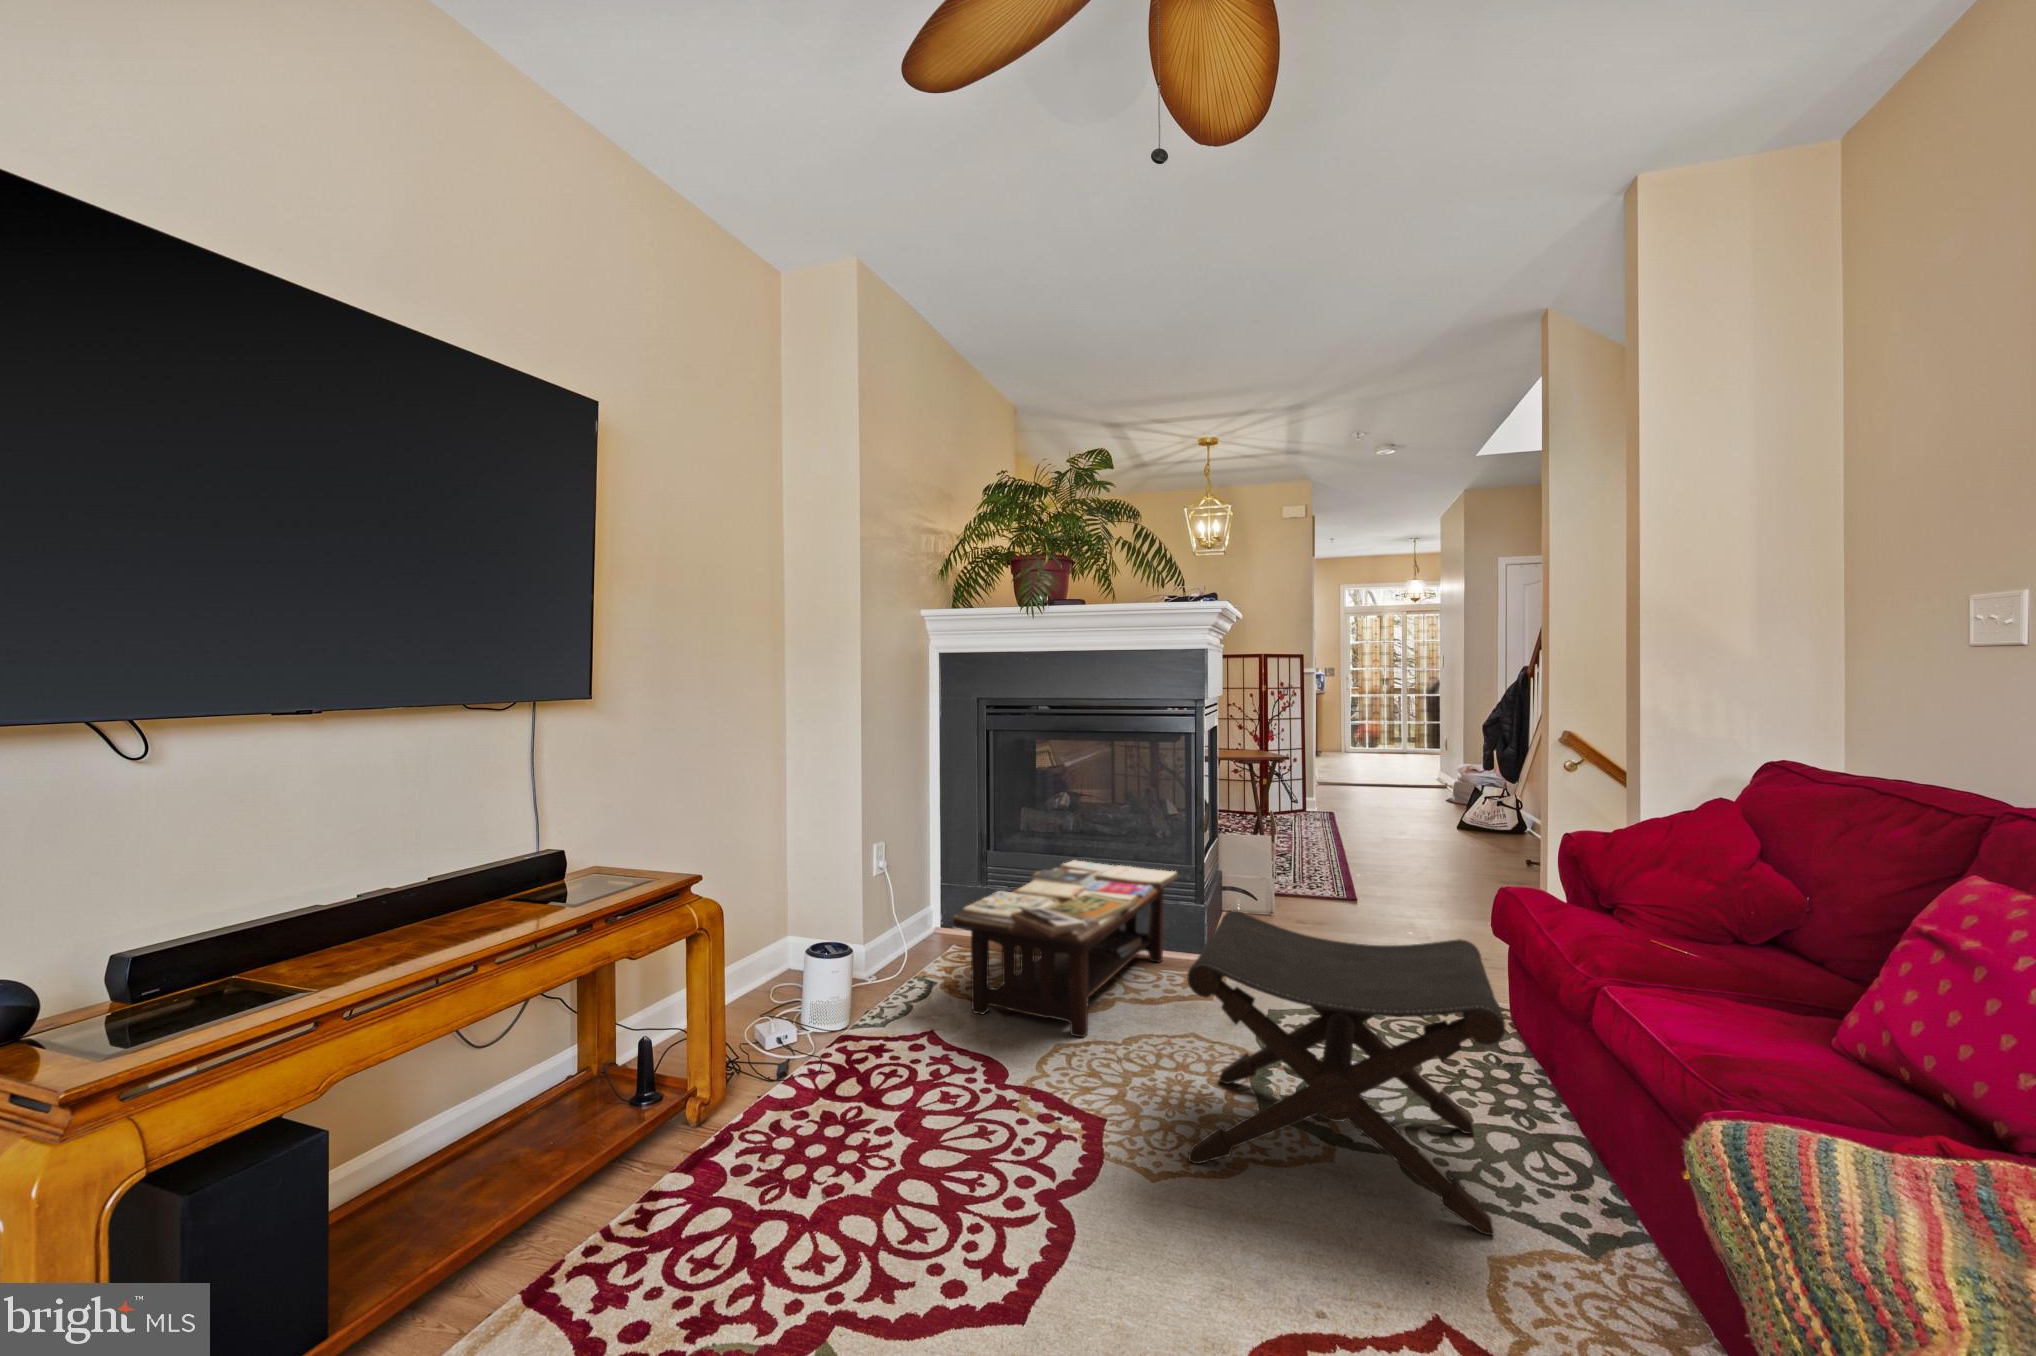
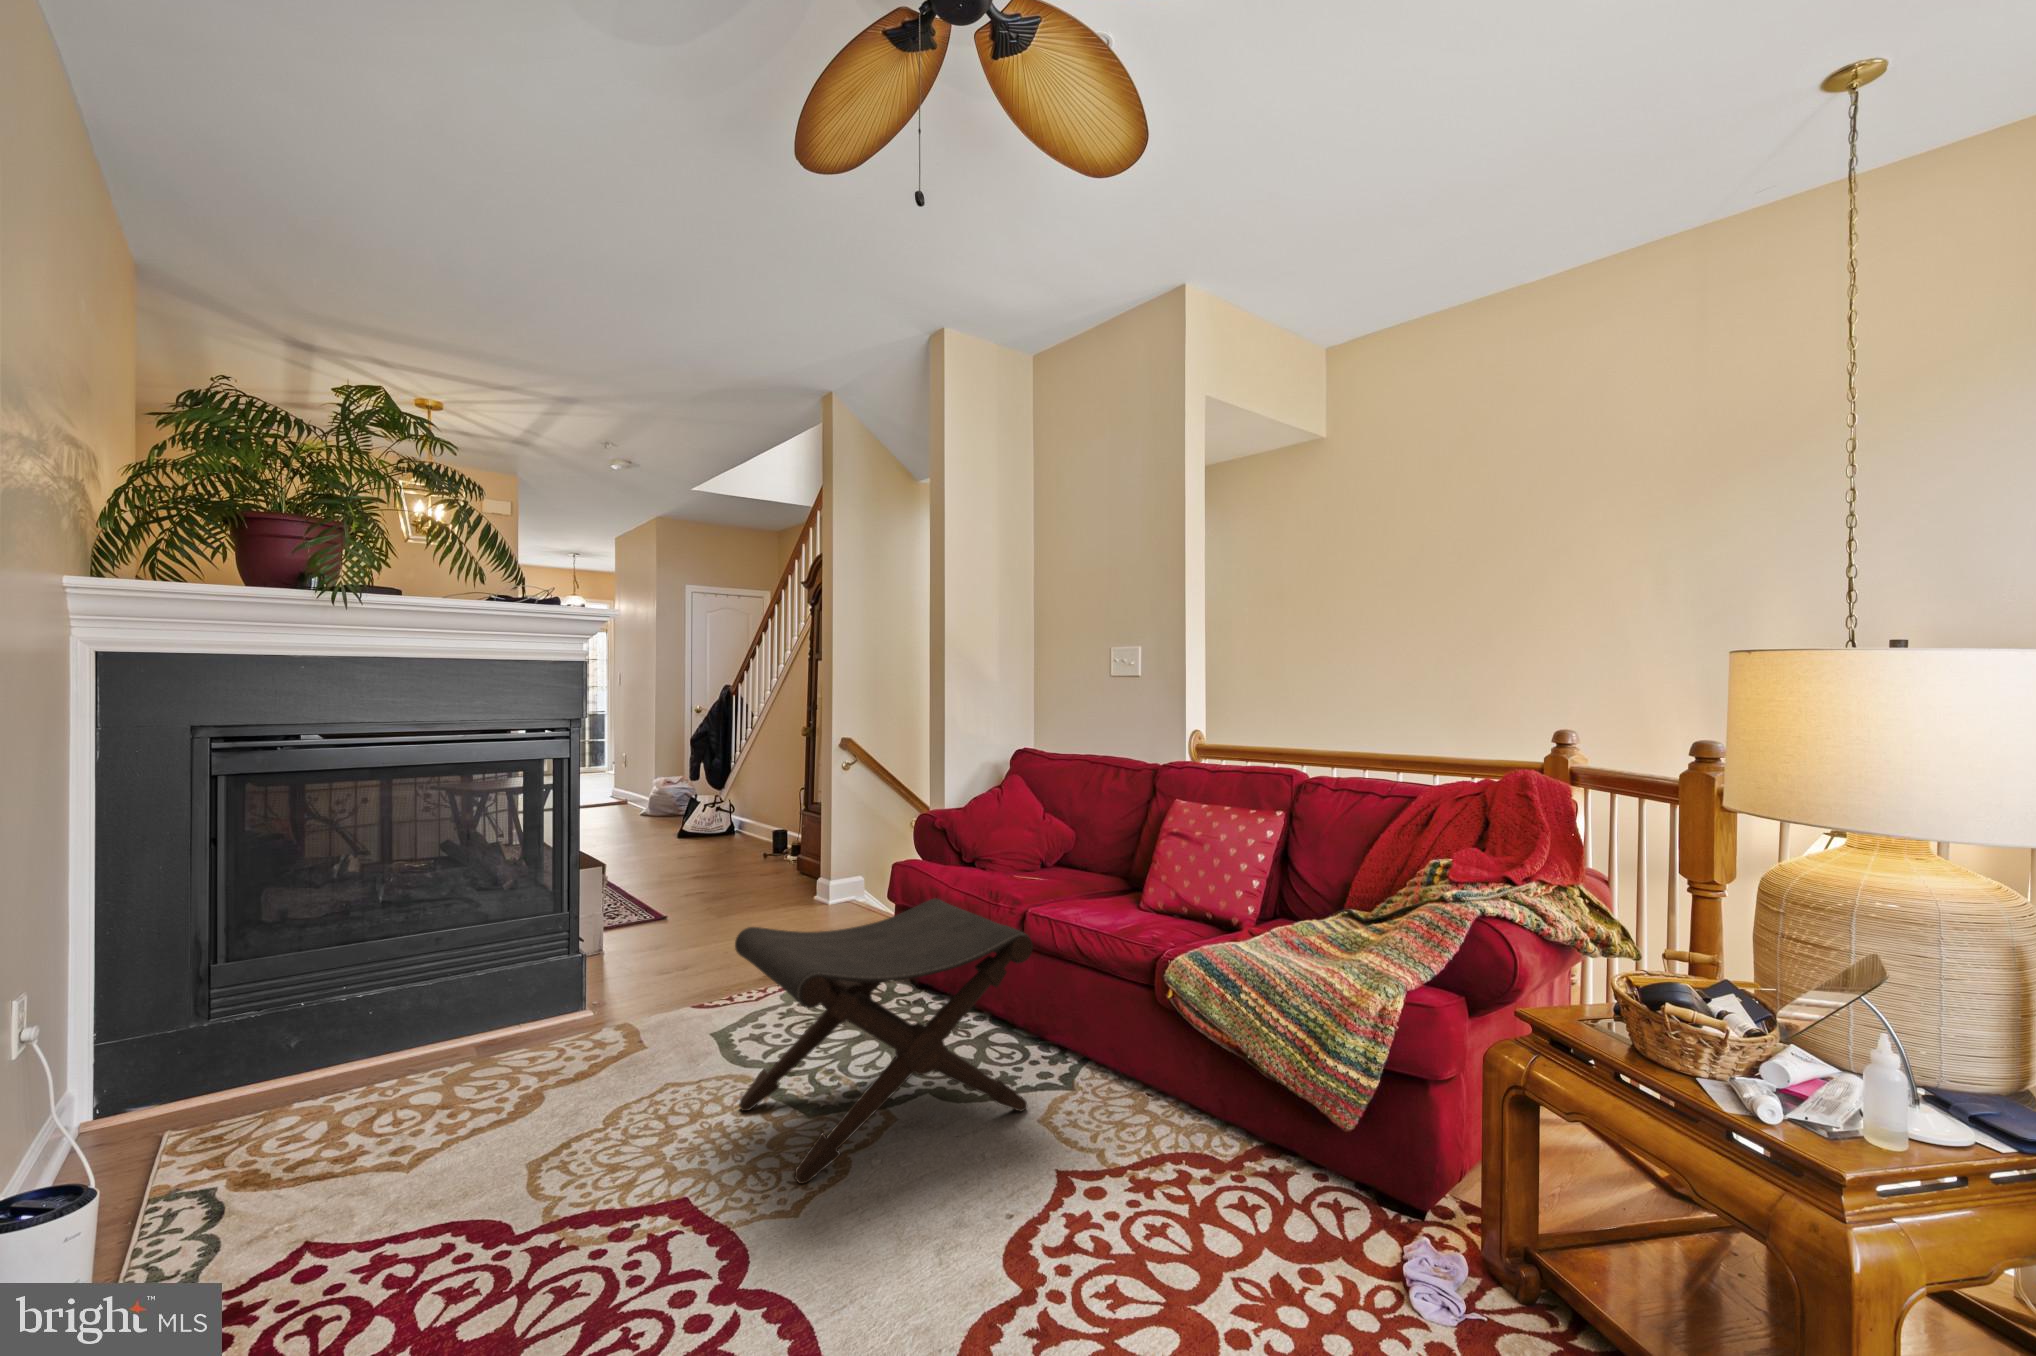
coffee table: present [953,860,1178,1037] -> none [321,922,571,1190]

